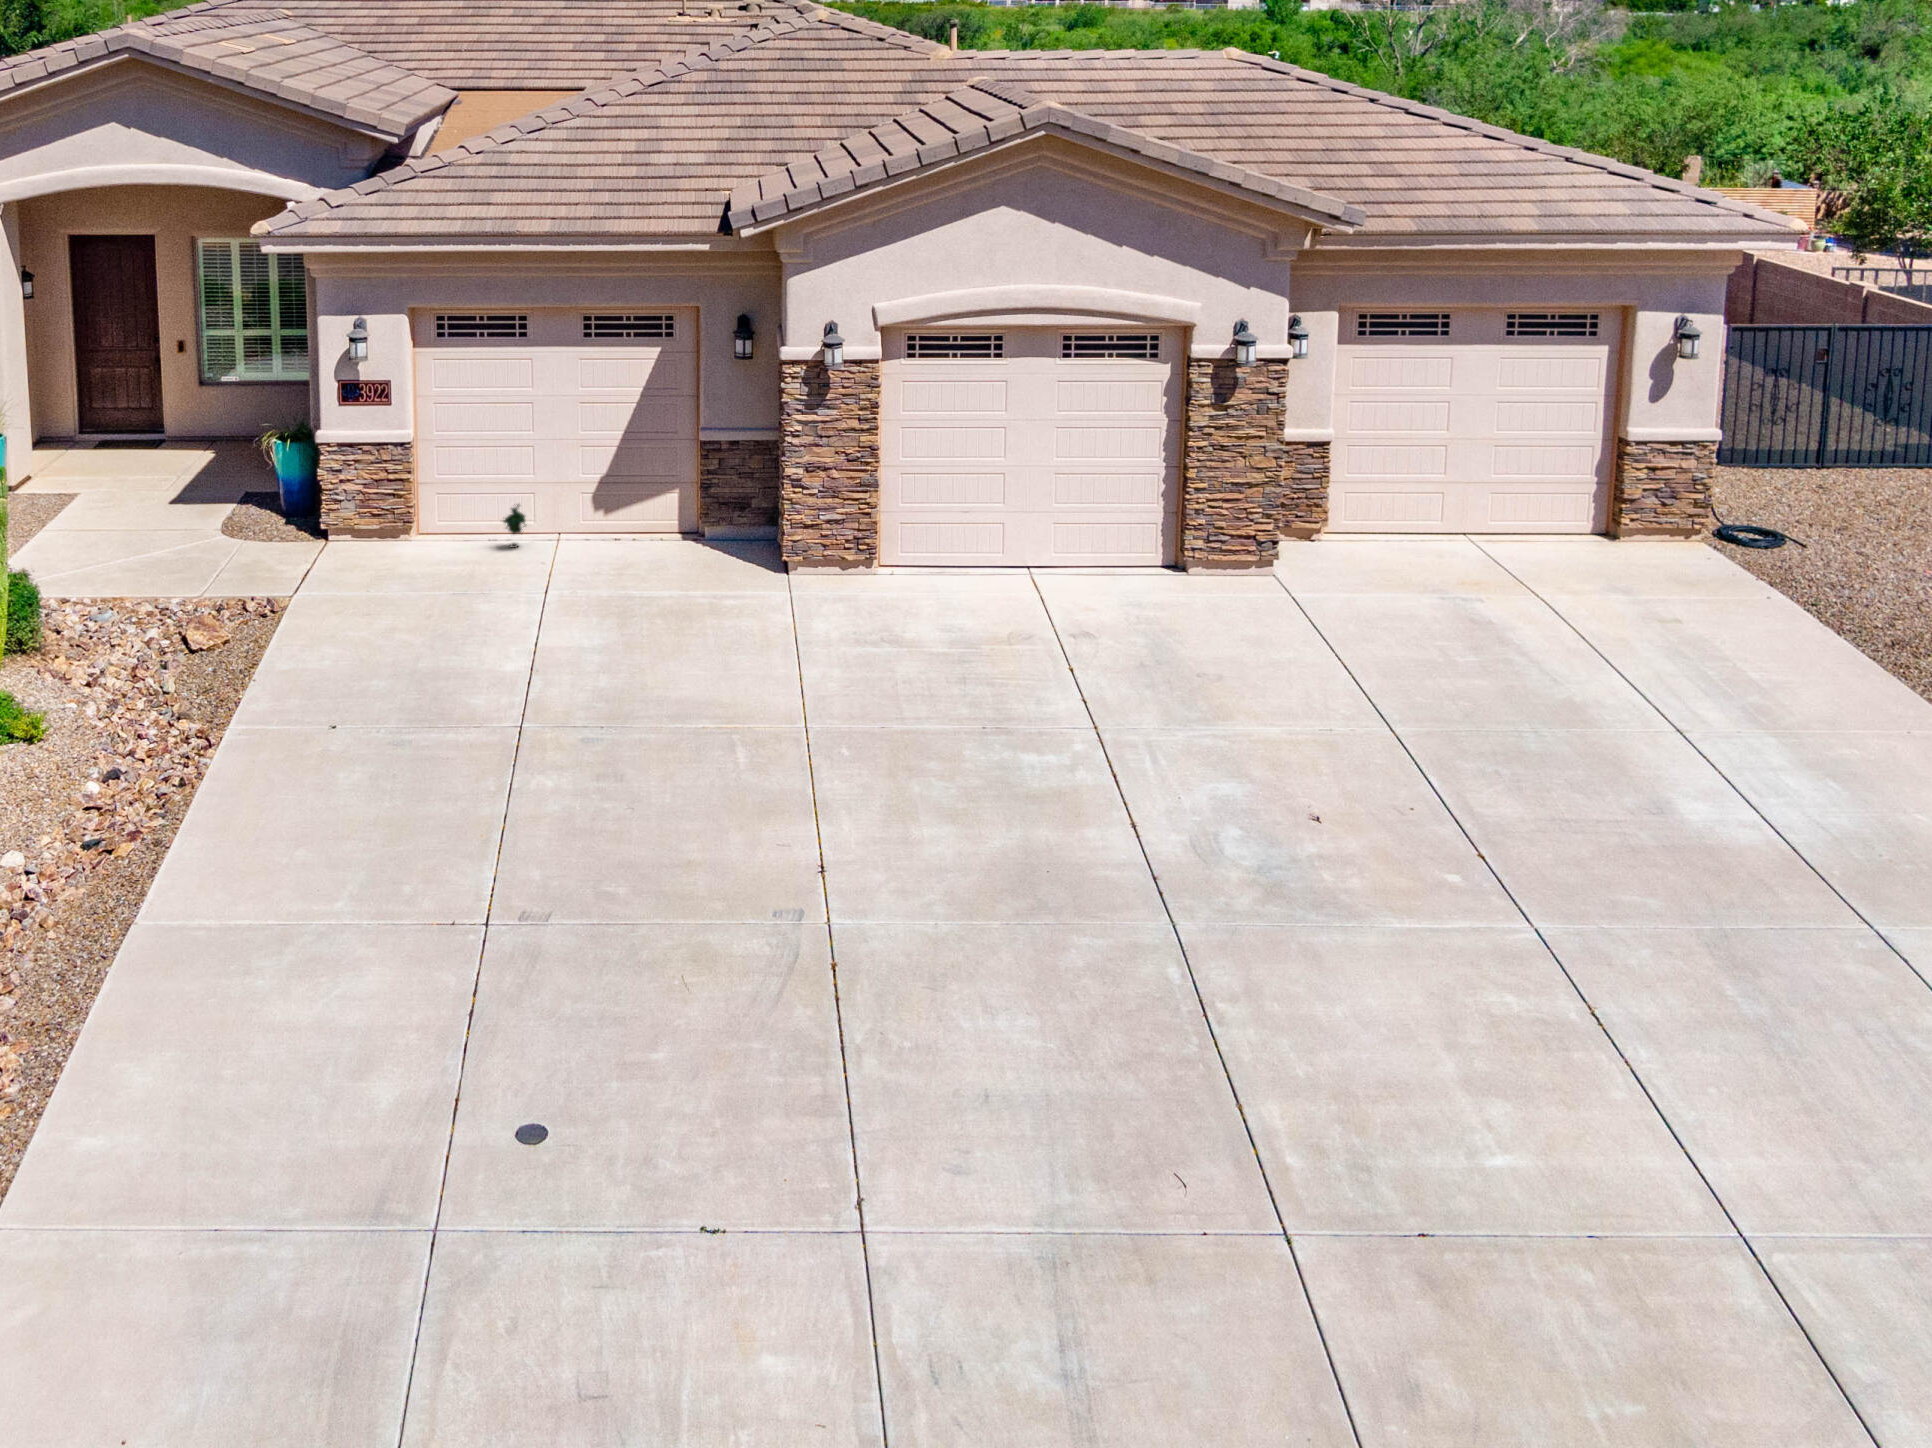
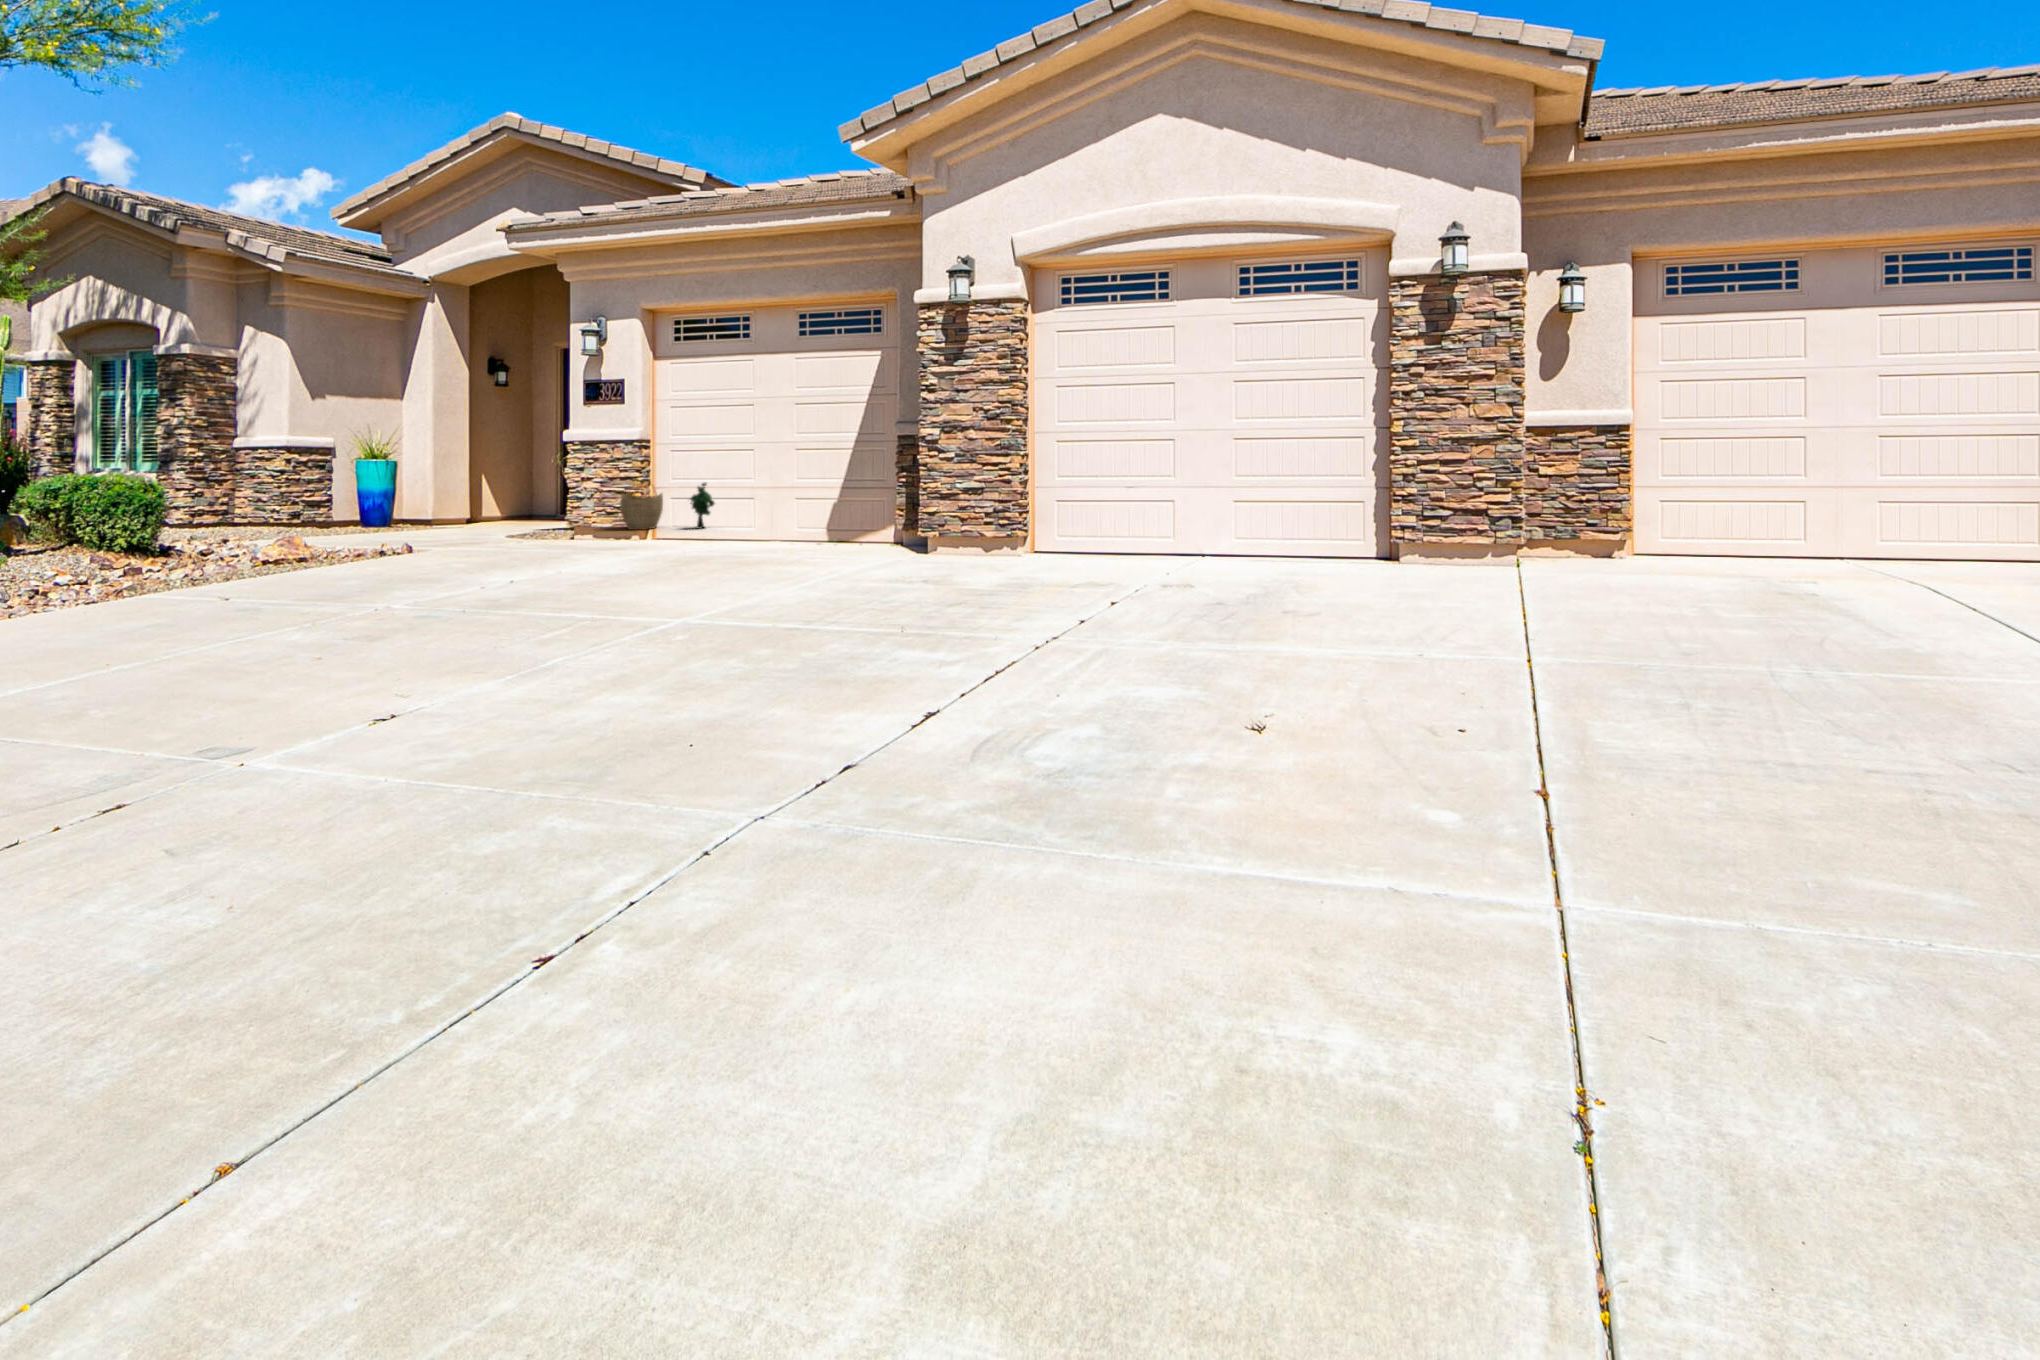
woven basket: none [434,504,474,554] -> present [620,483,663,530]

